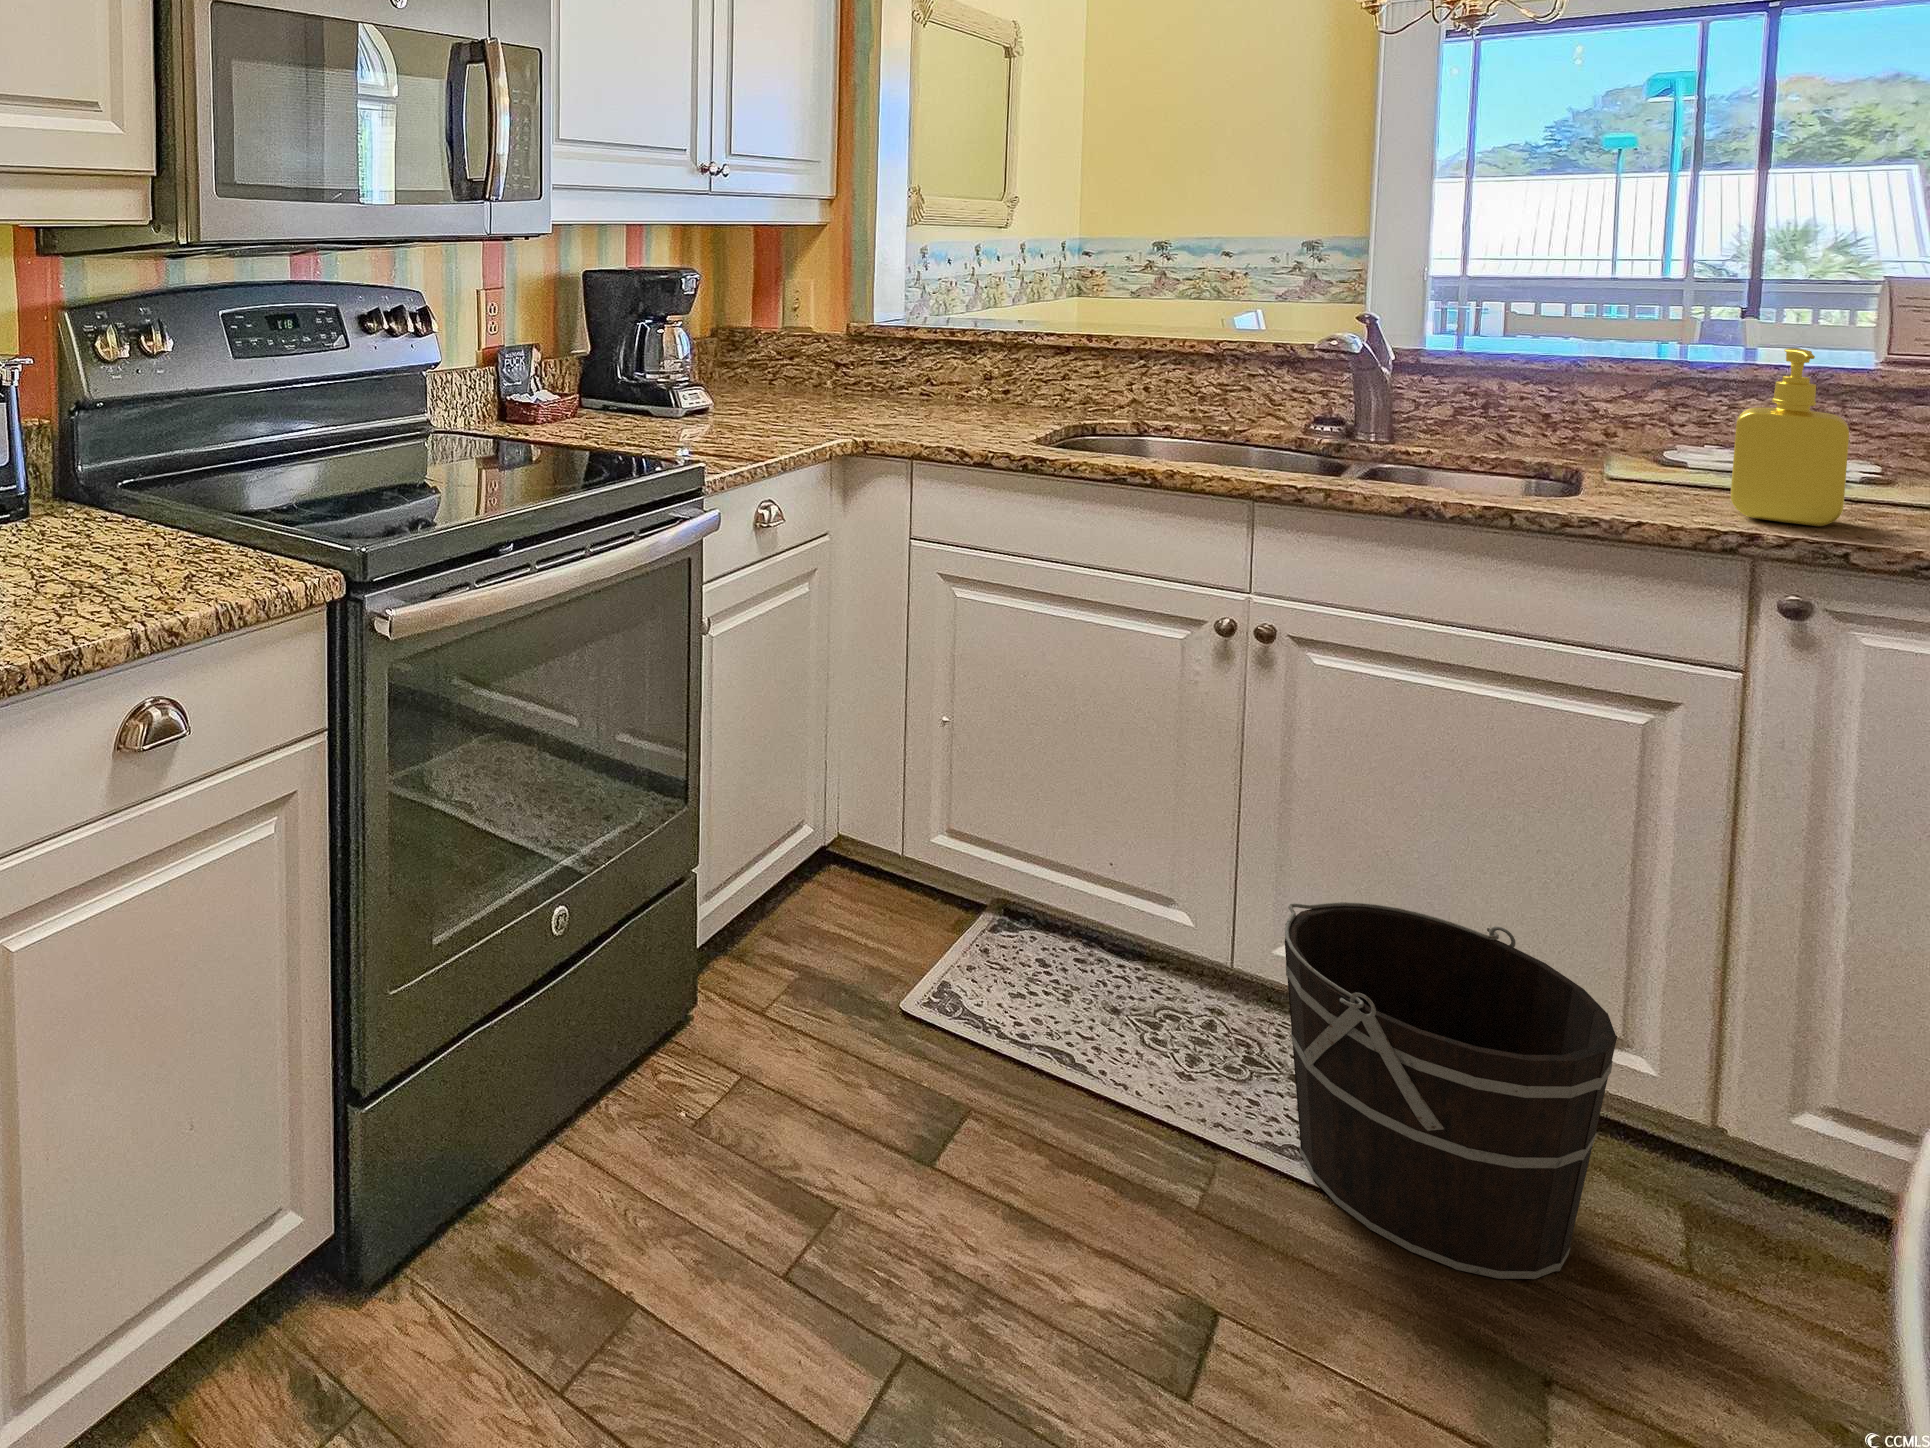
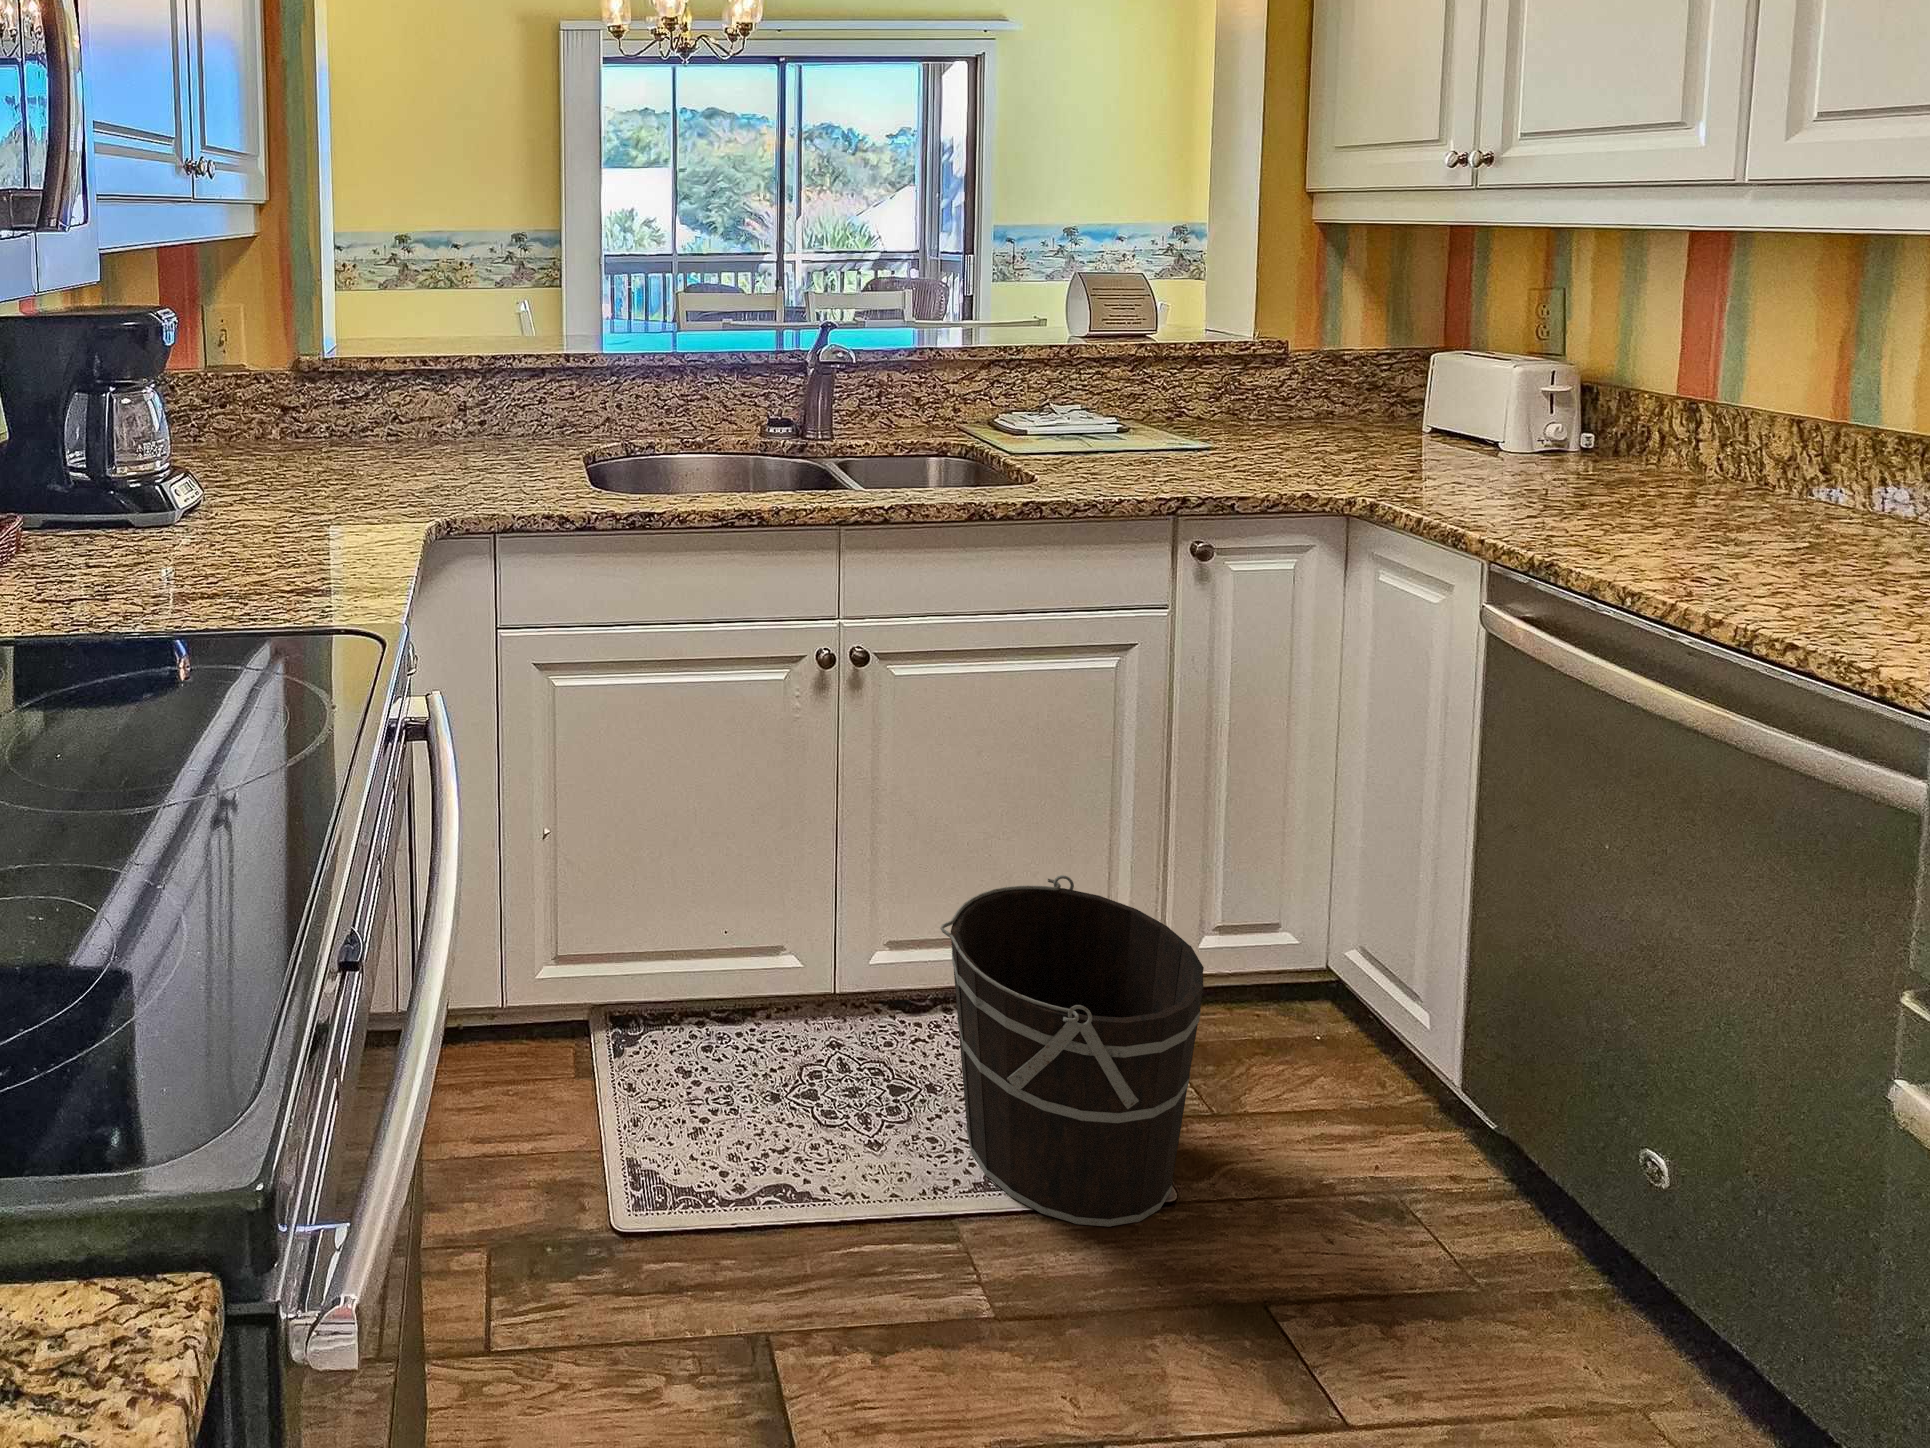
soap dispenser: present [1731,348,1849,526] -> none [1132,333,1208,474]

